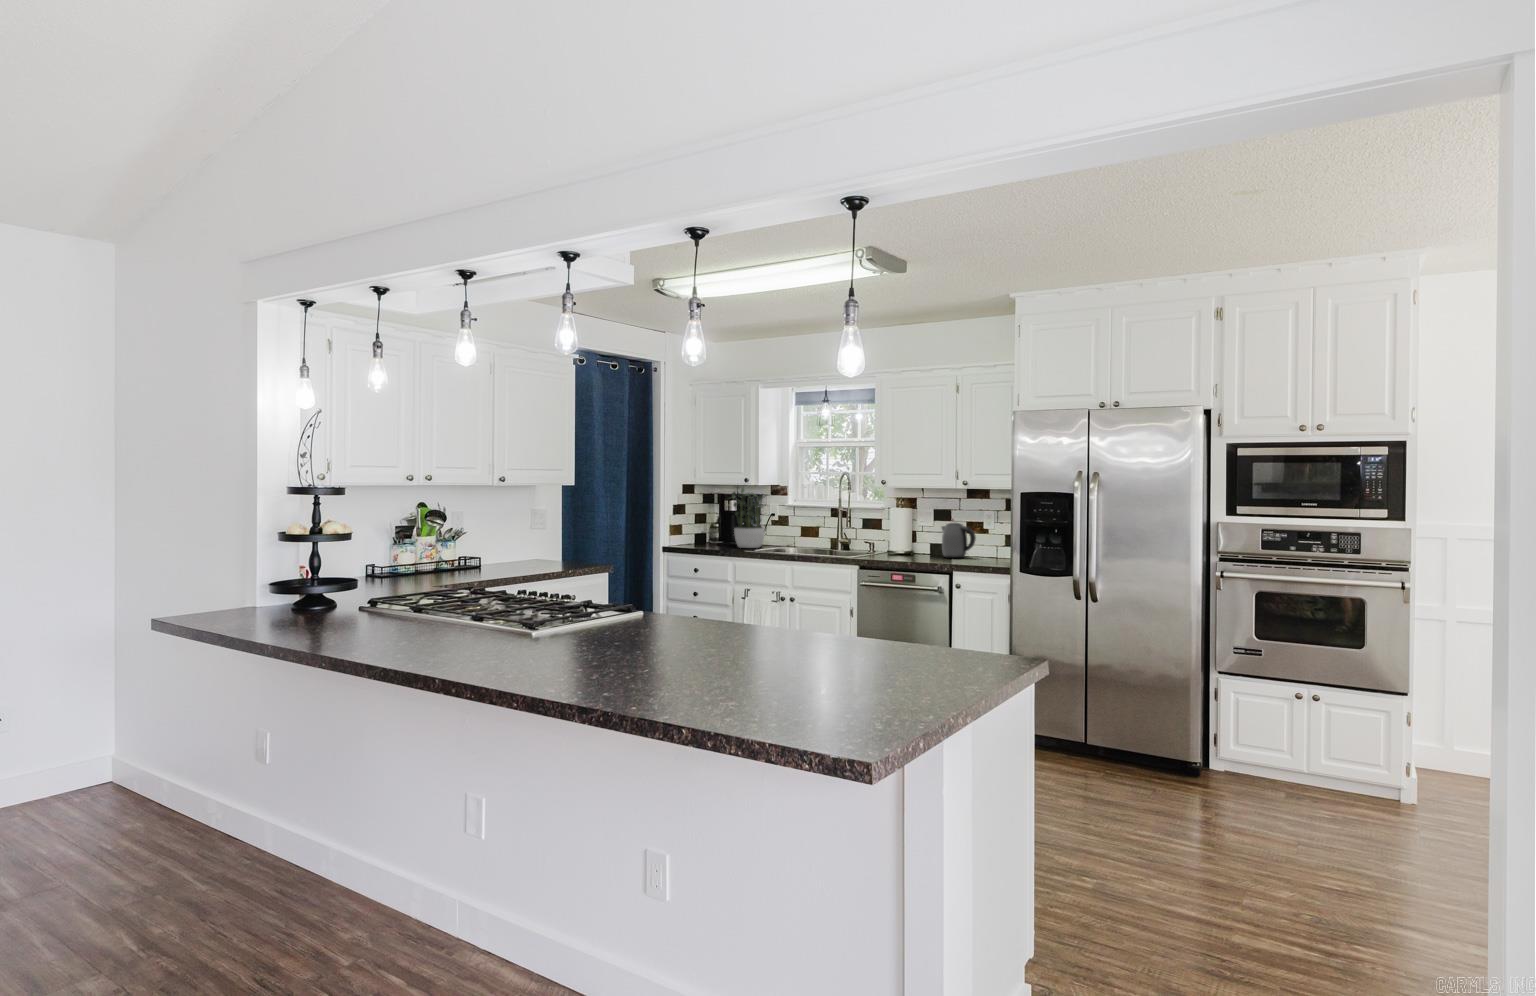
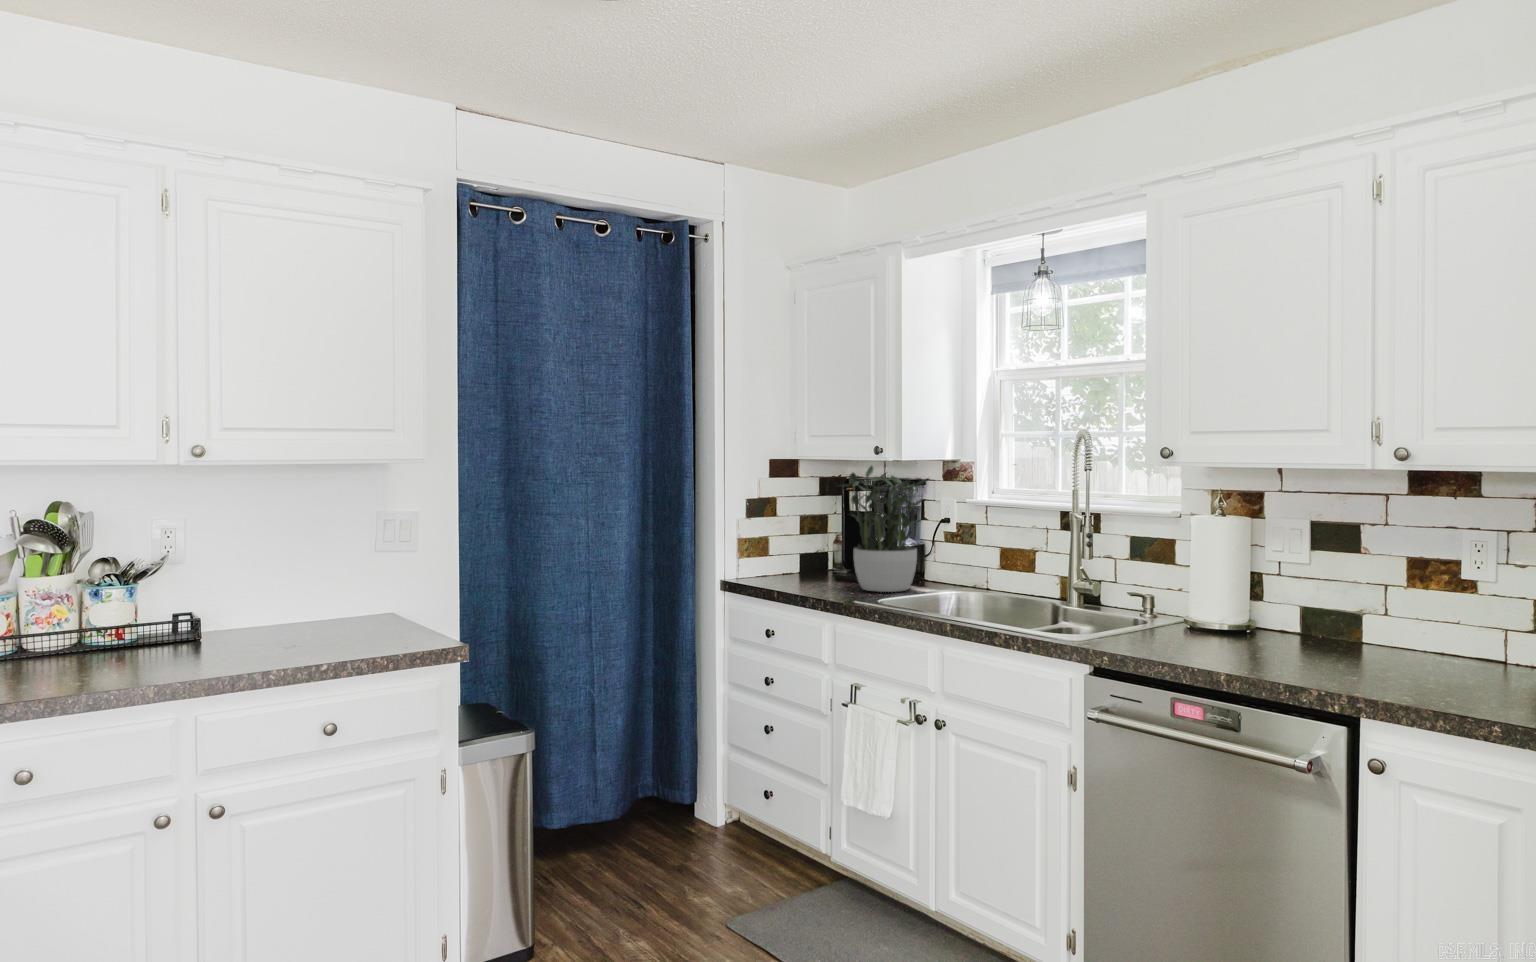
kettle: present [942,523,976,558] -> none [1330,561,1436,658]

